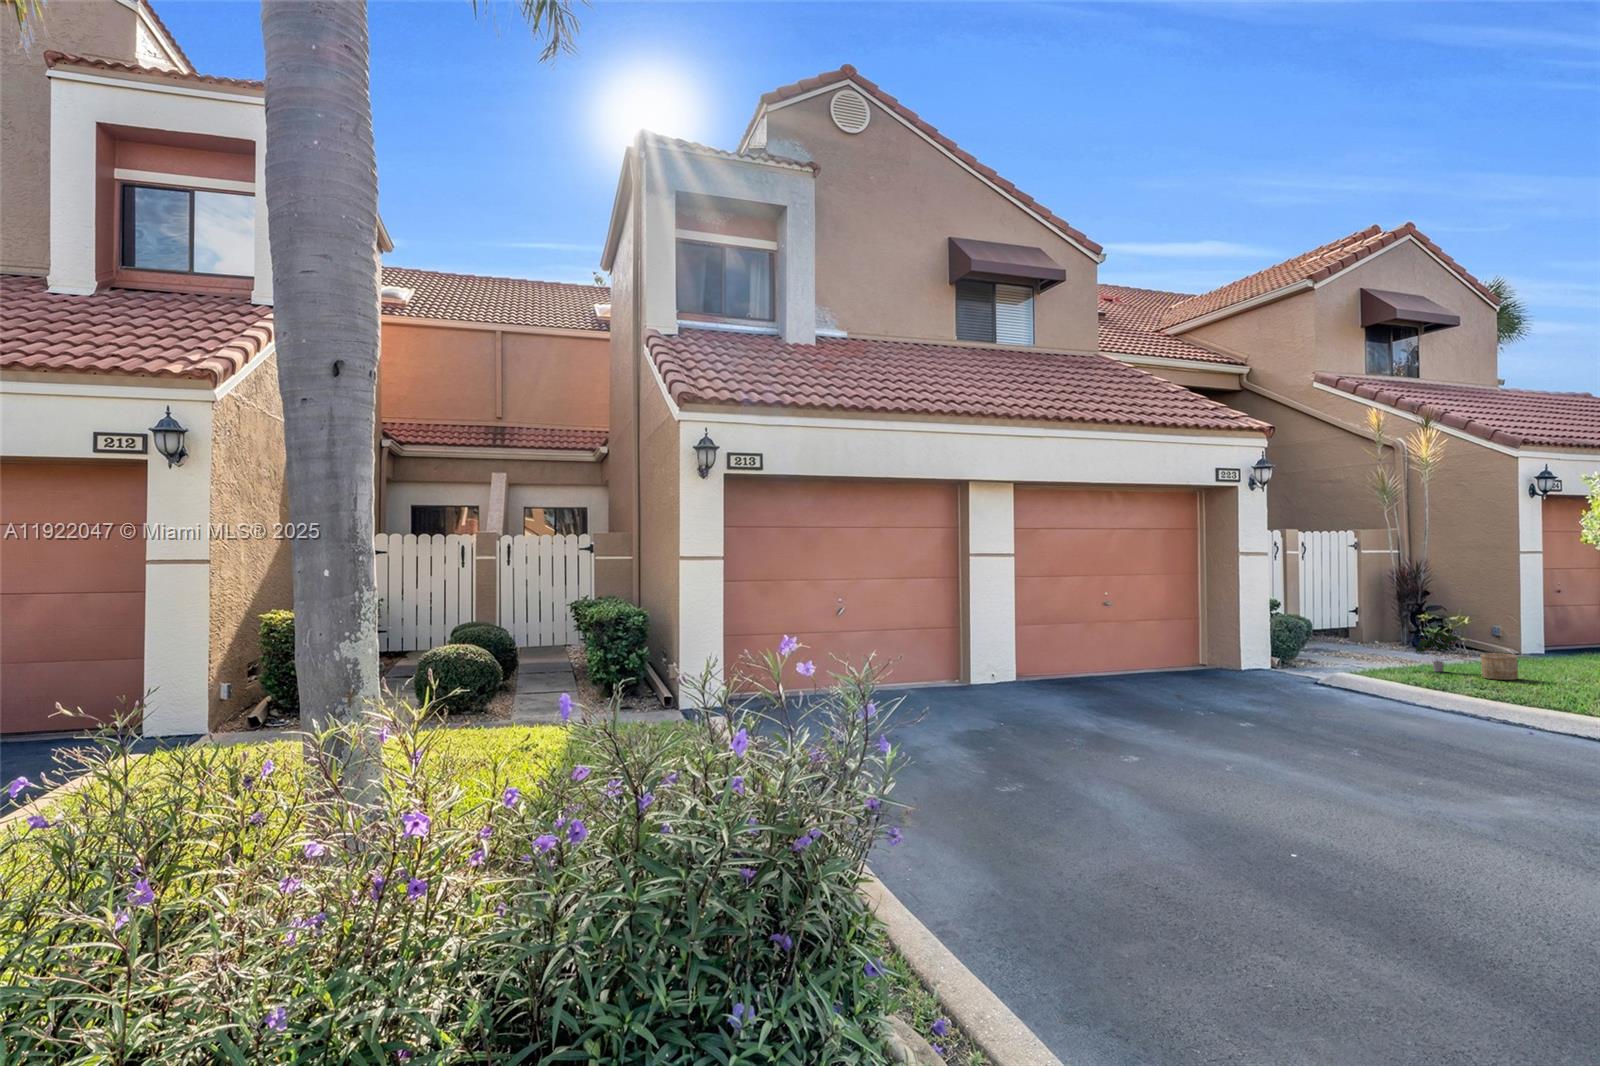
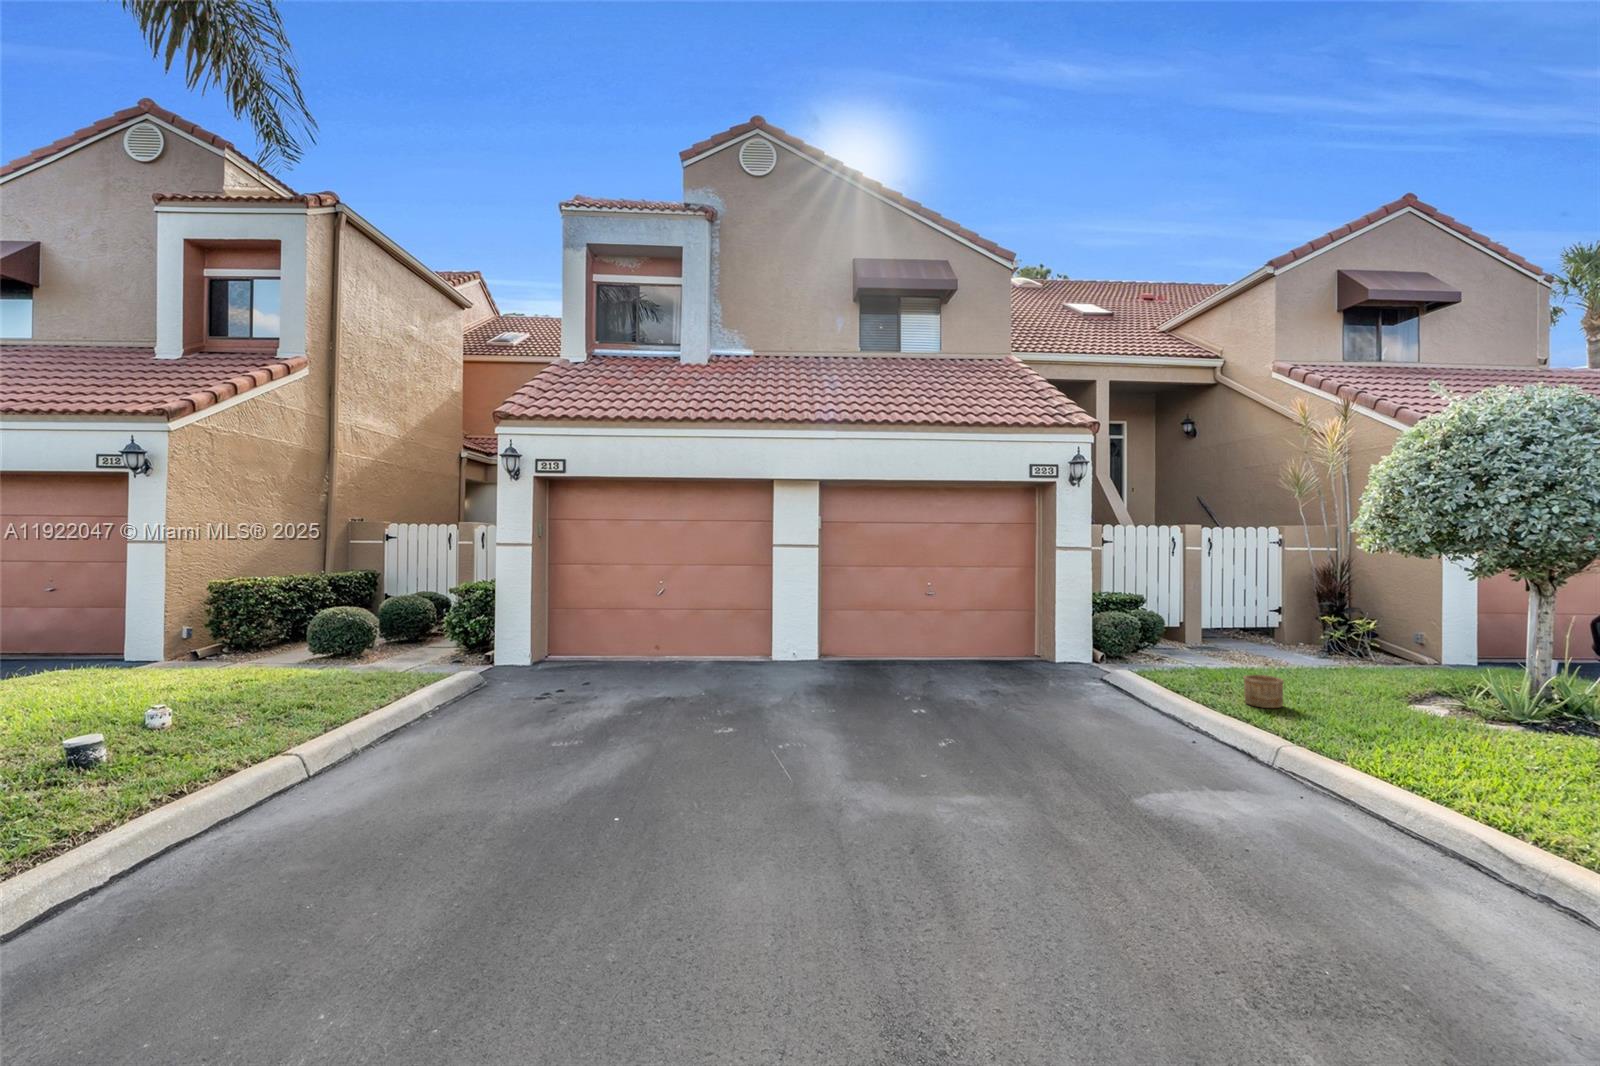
potted plant: present [1415,631,1459,672] -> none [1199,642,1245,688]

